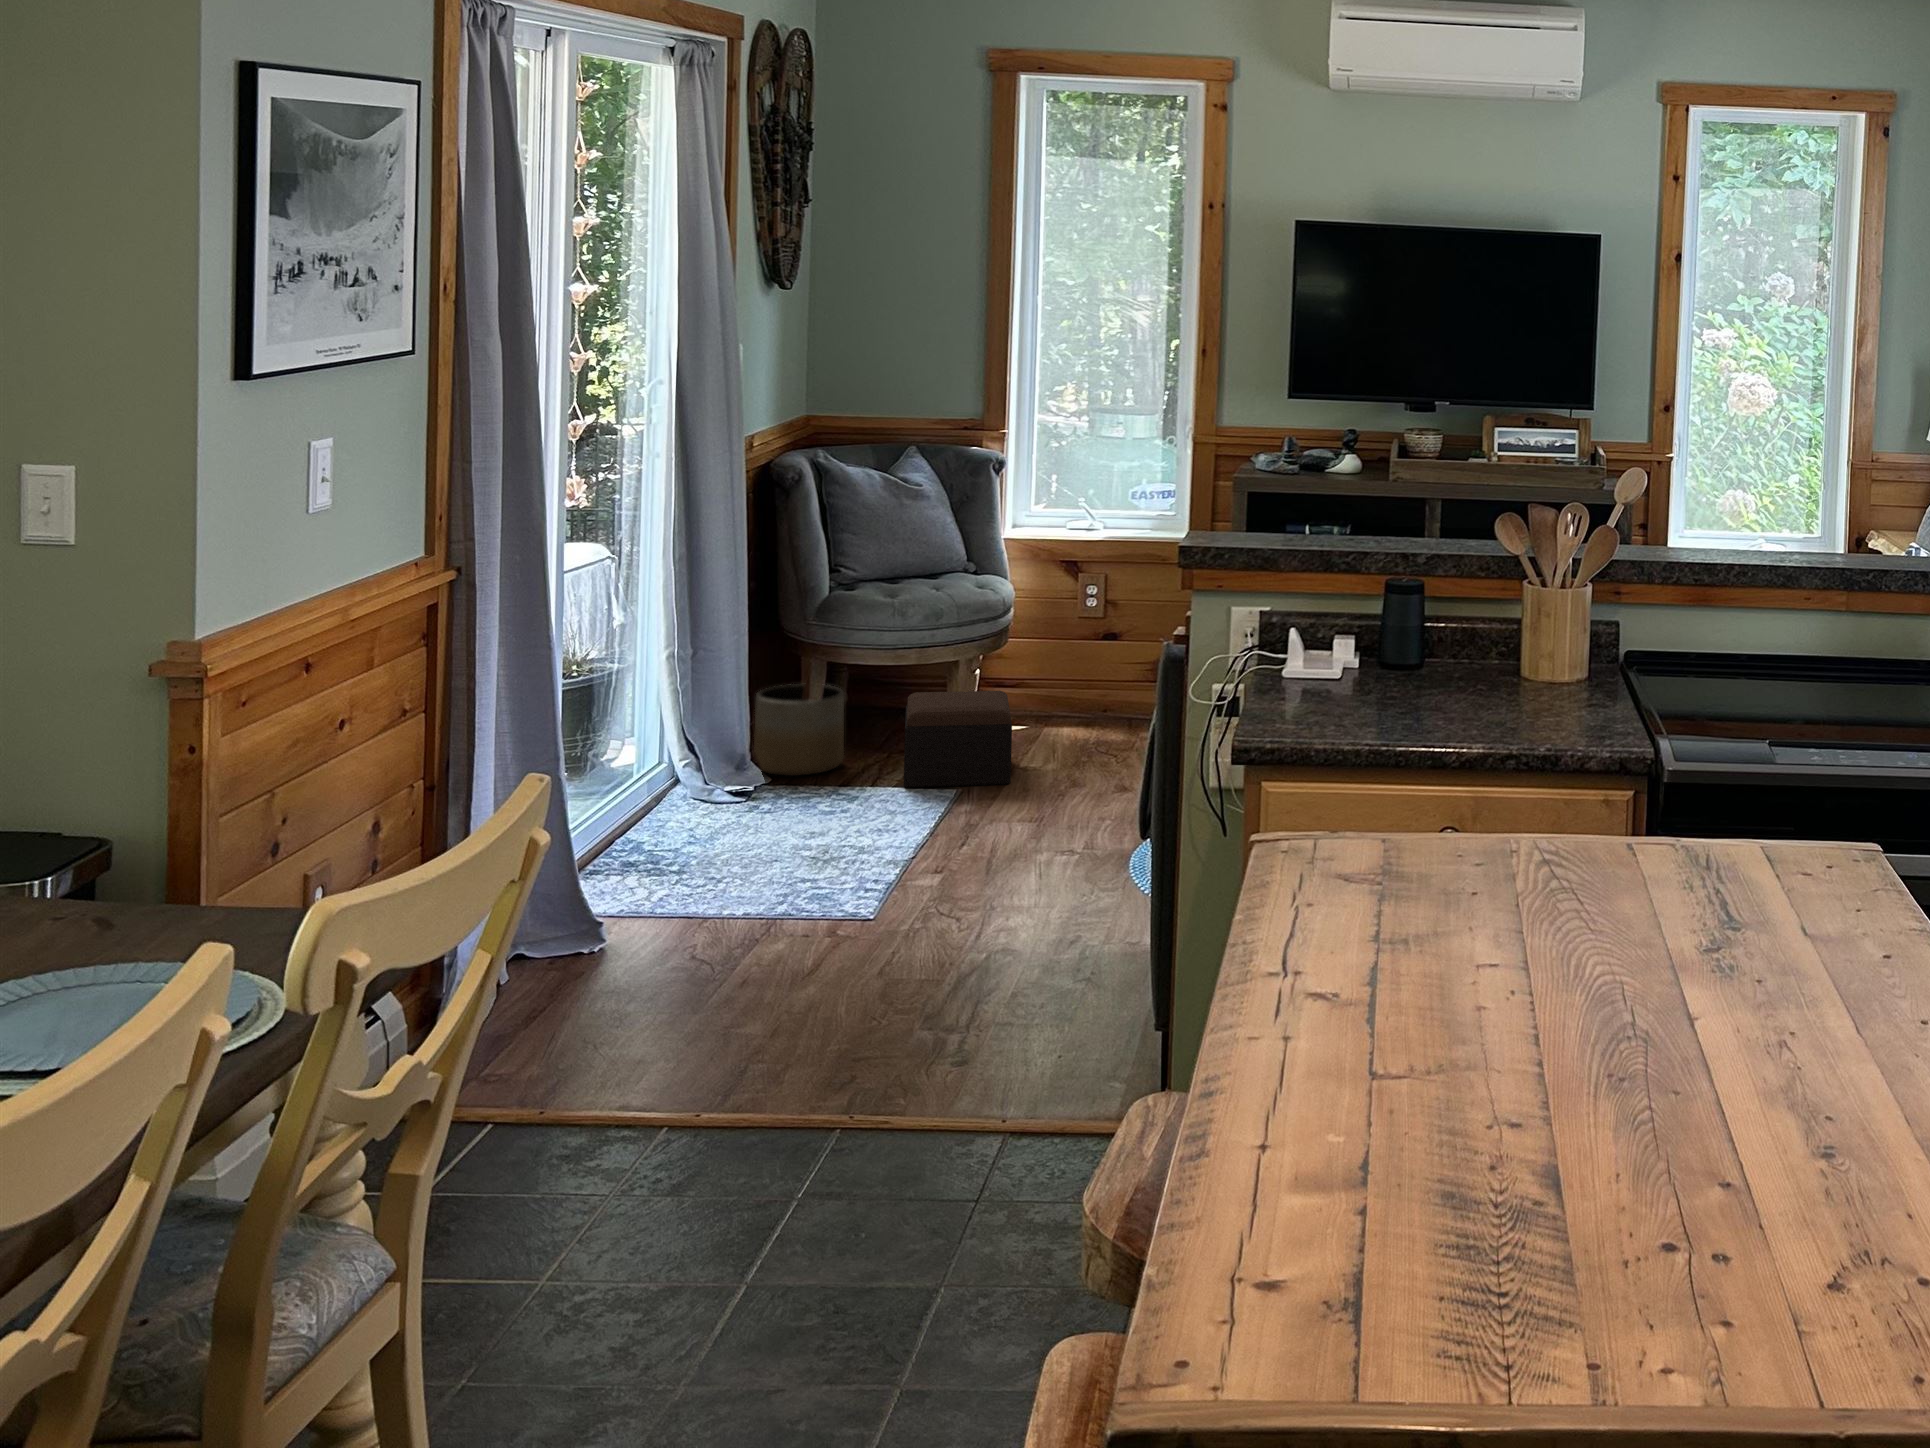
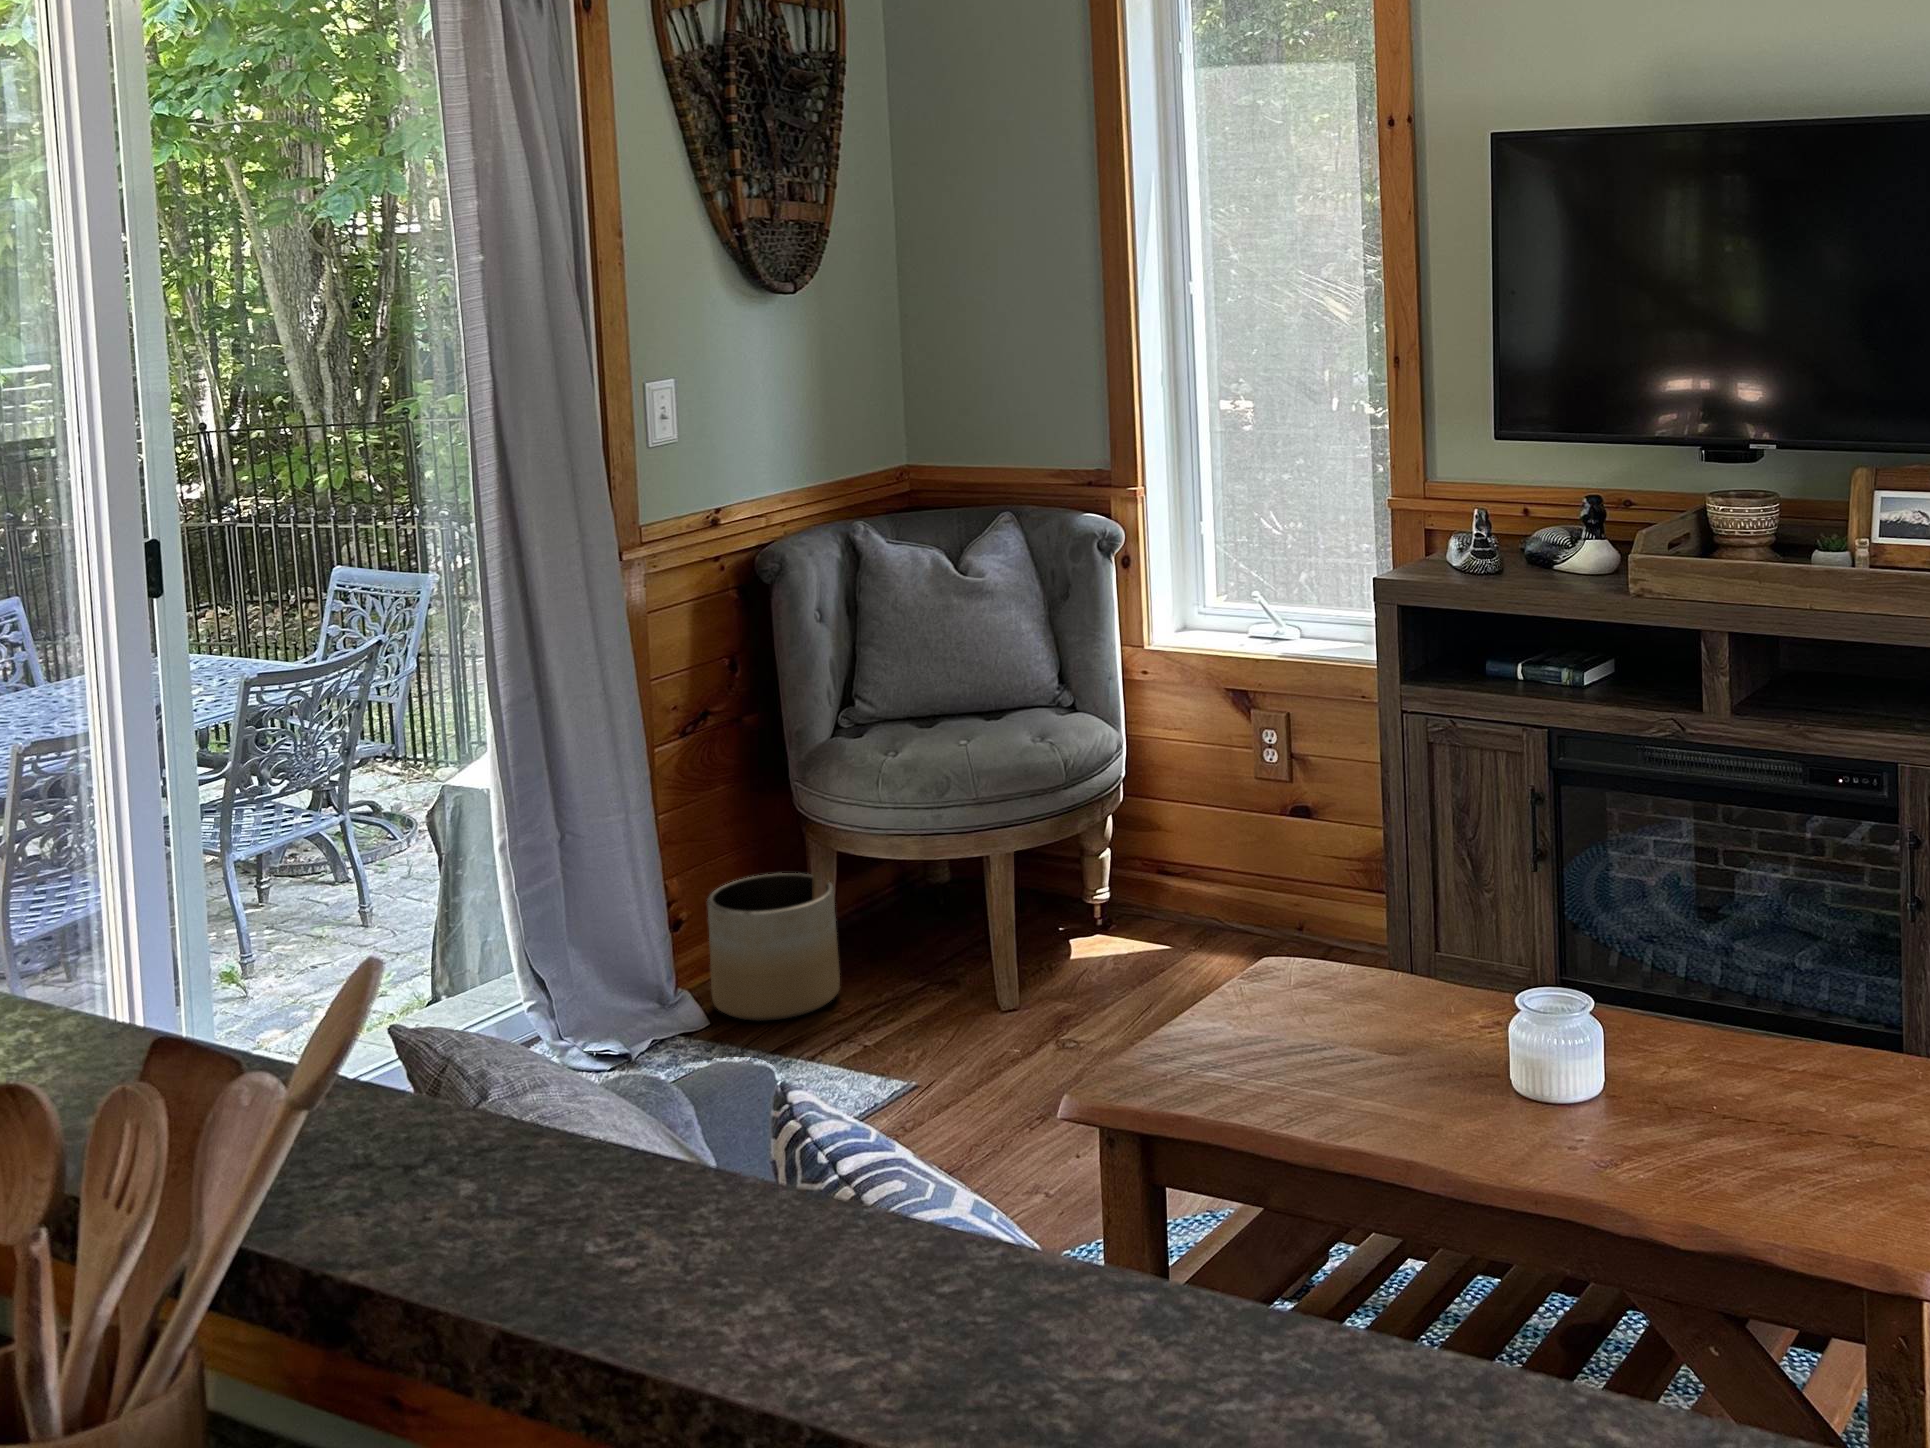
footstool: present [904,691,1012,788] -> none [847,906,1059,1081]

